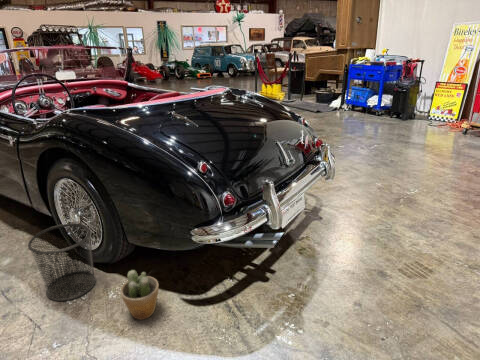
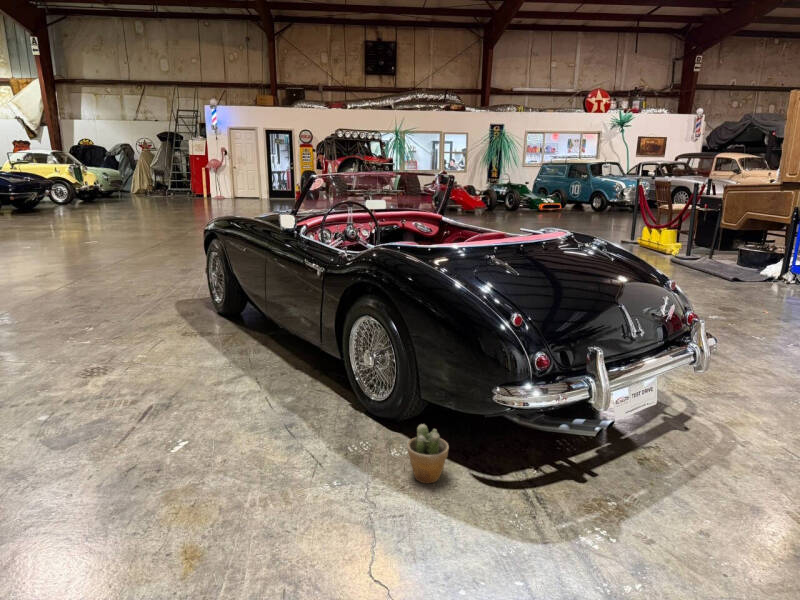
waste bin: present [28,224,95,301] -> none [322,366,383,448]

